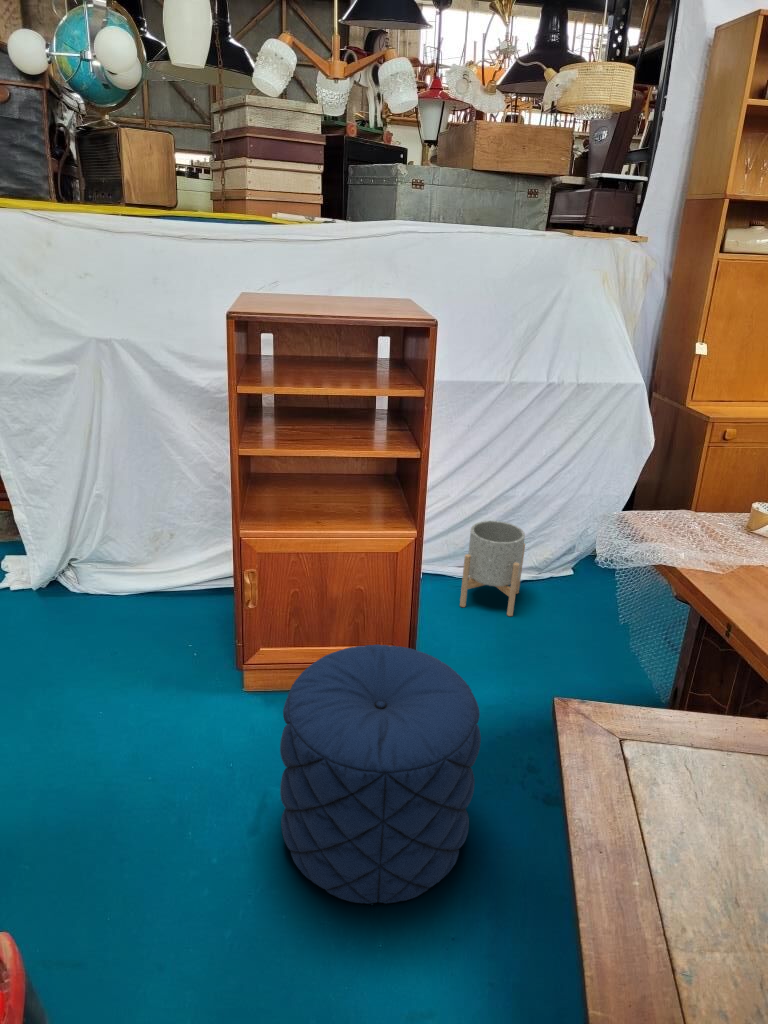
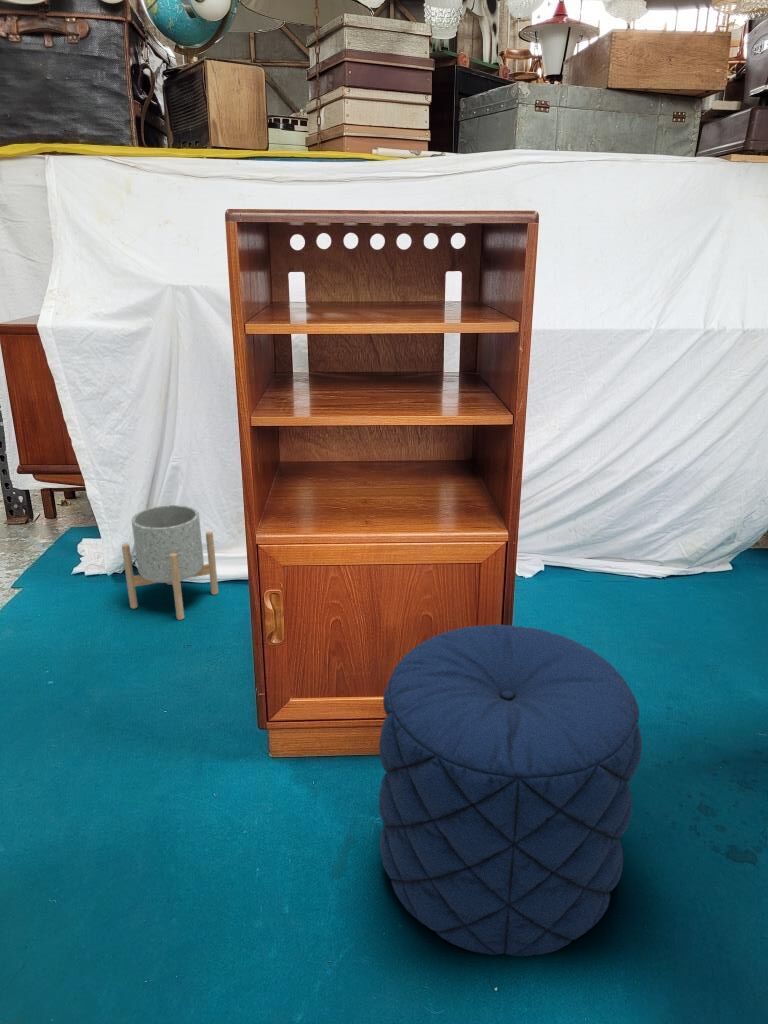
planter: present [460,521,525,616] -> present [122,505,218,620]

